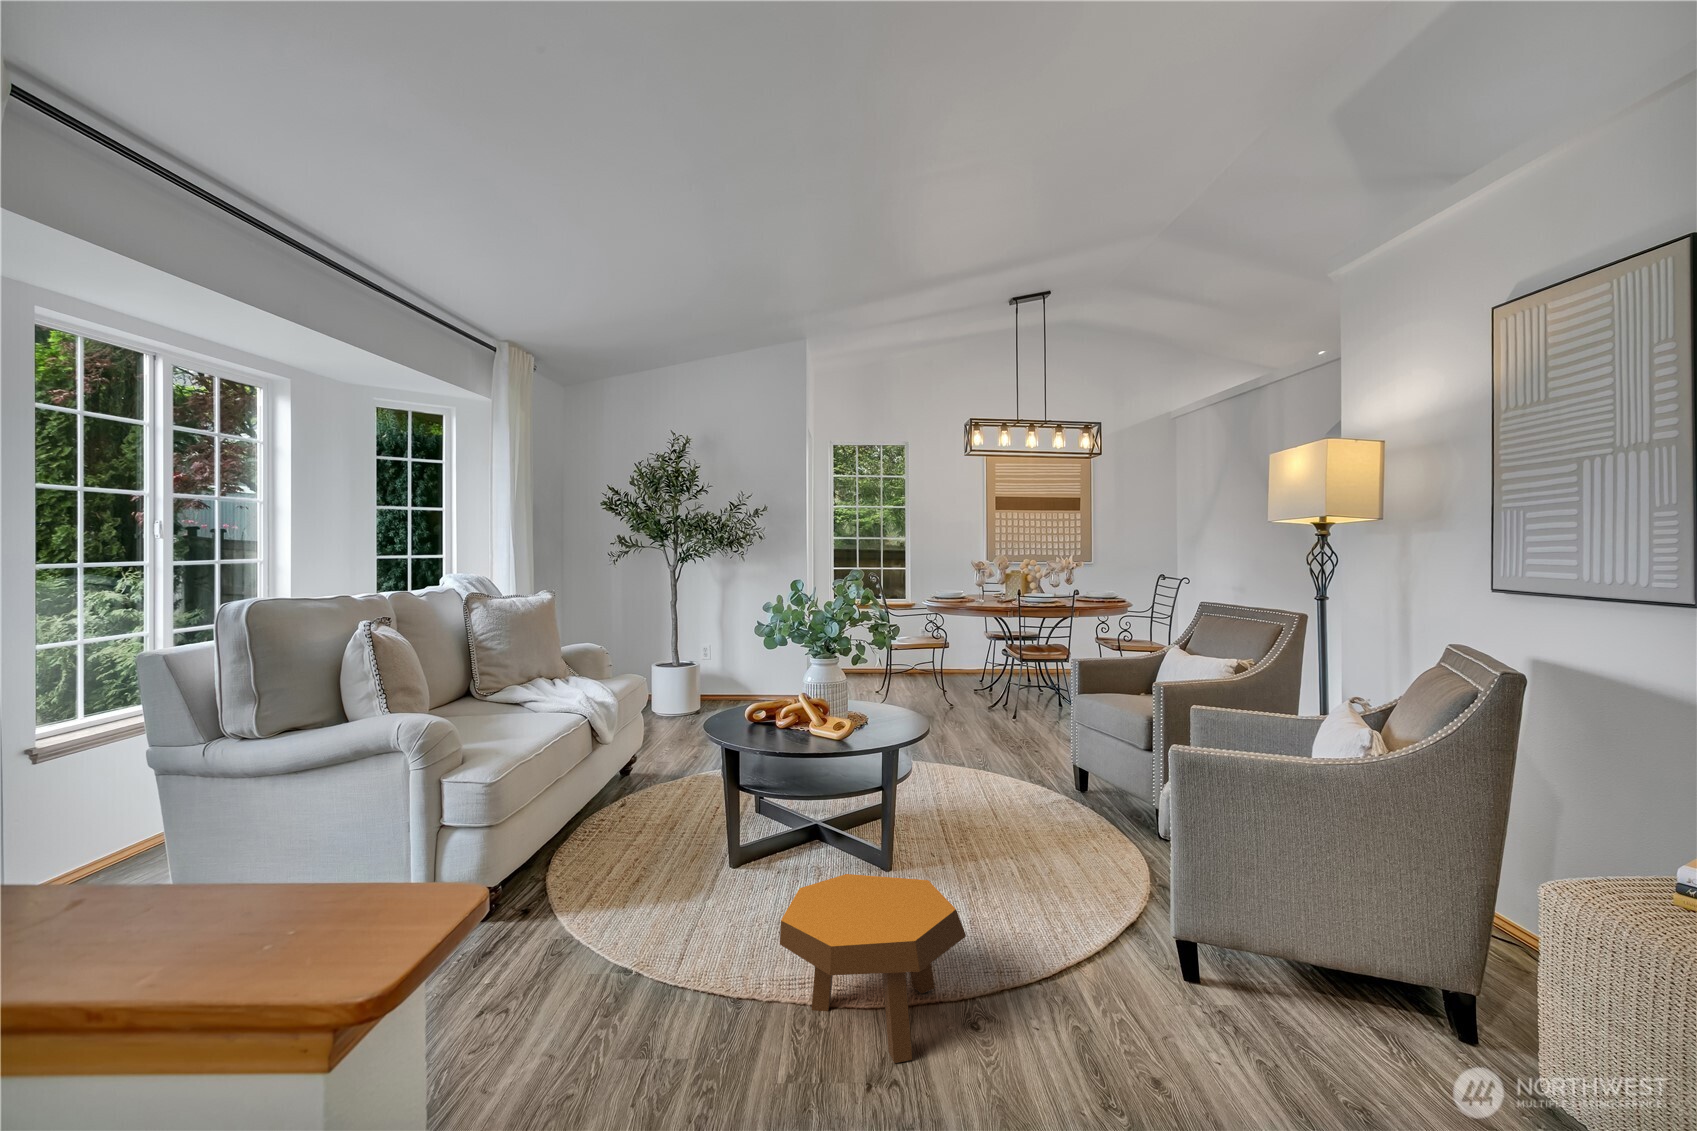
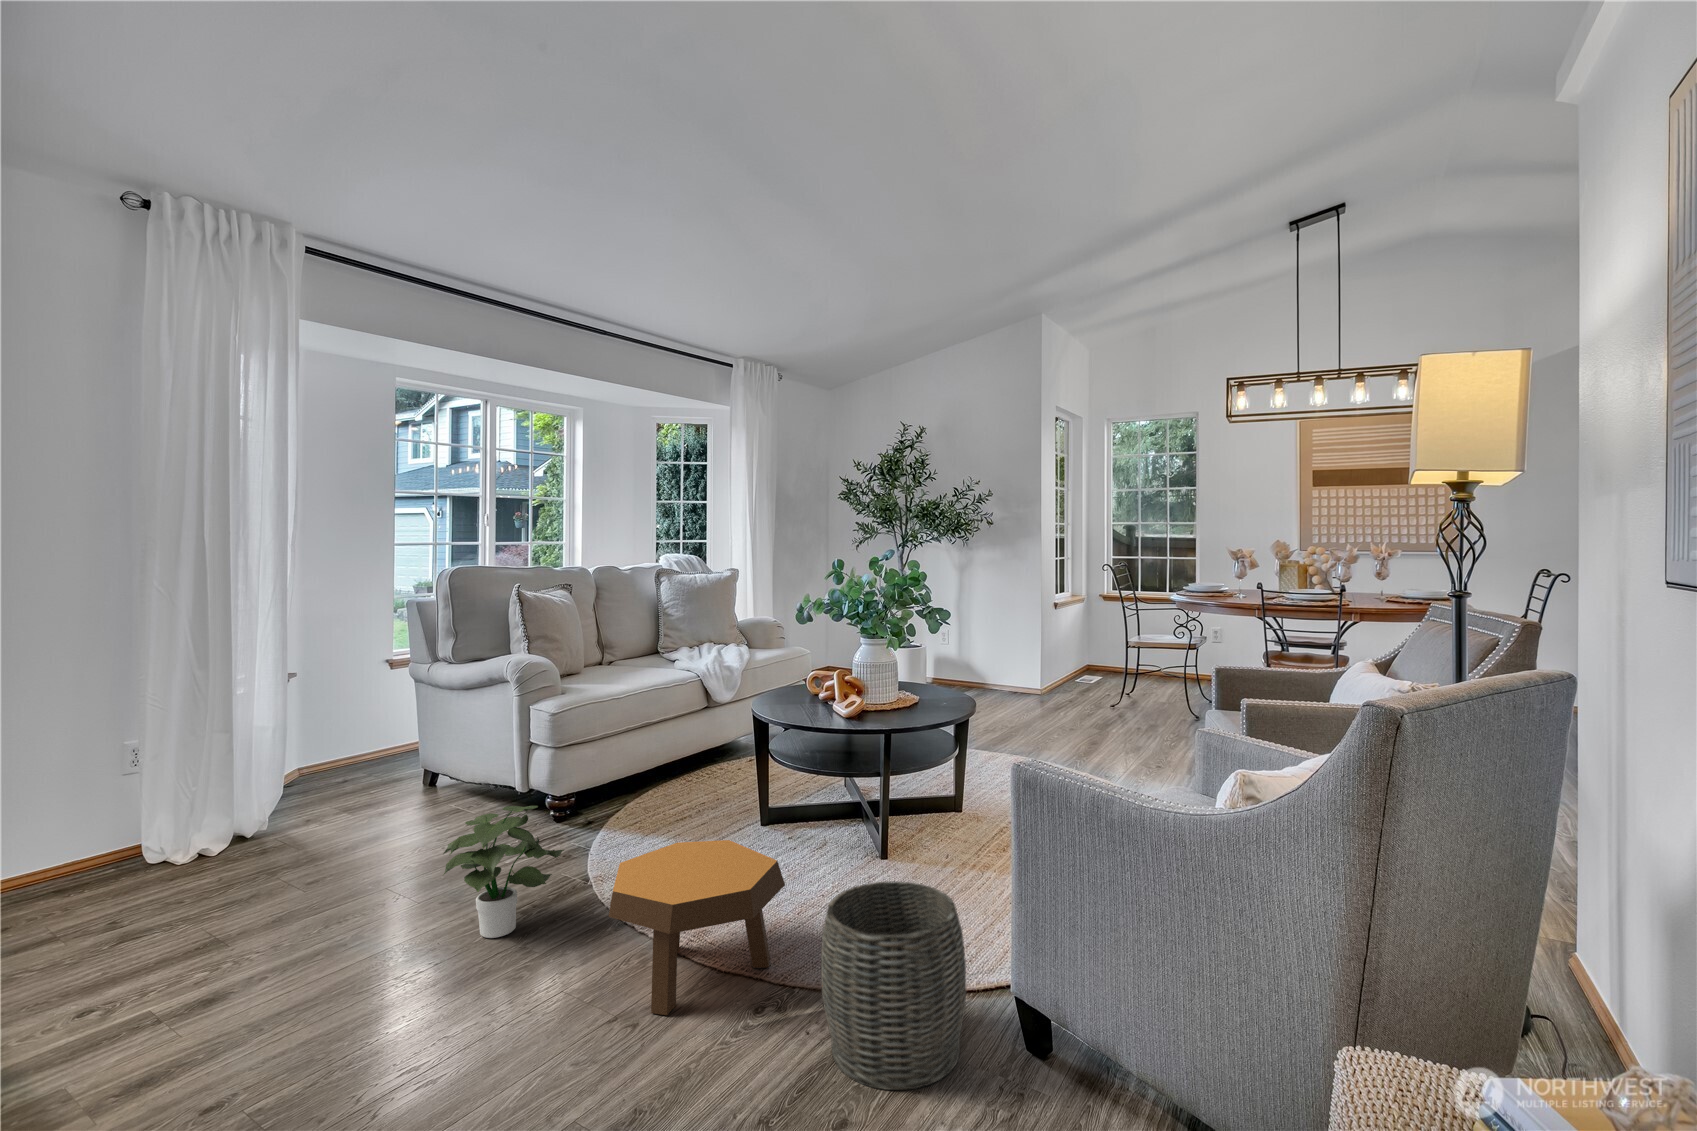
woven basket: none [1046,867,1184,1053] -> present [821,881,967,1090]
potted plant: none [520,881,677,1057] -> present [443,806,564,938]

